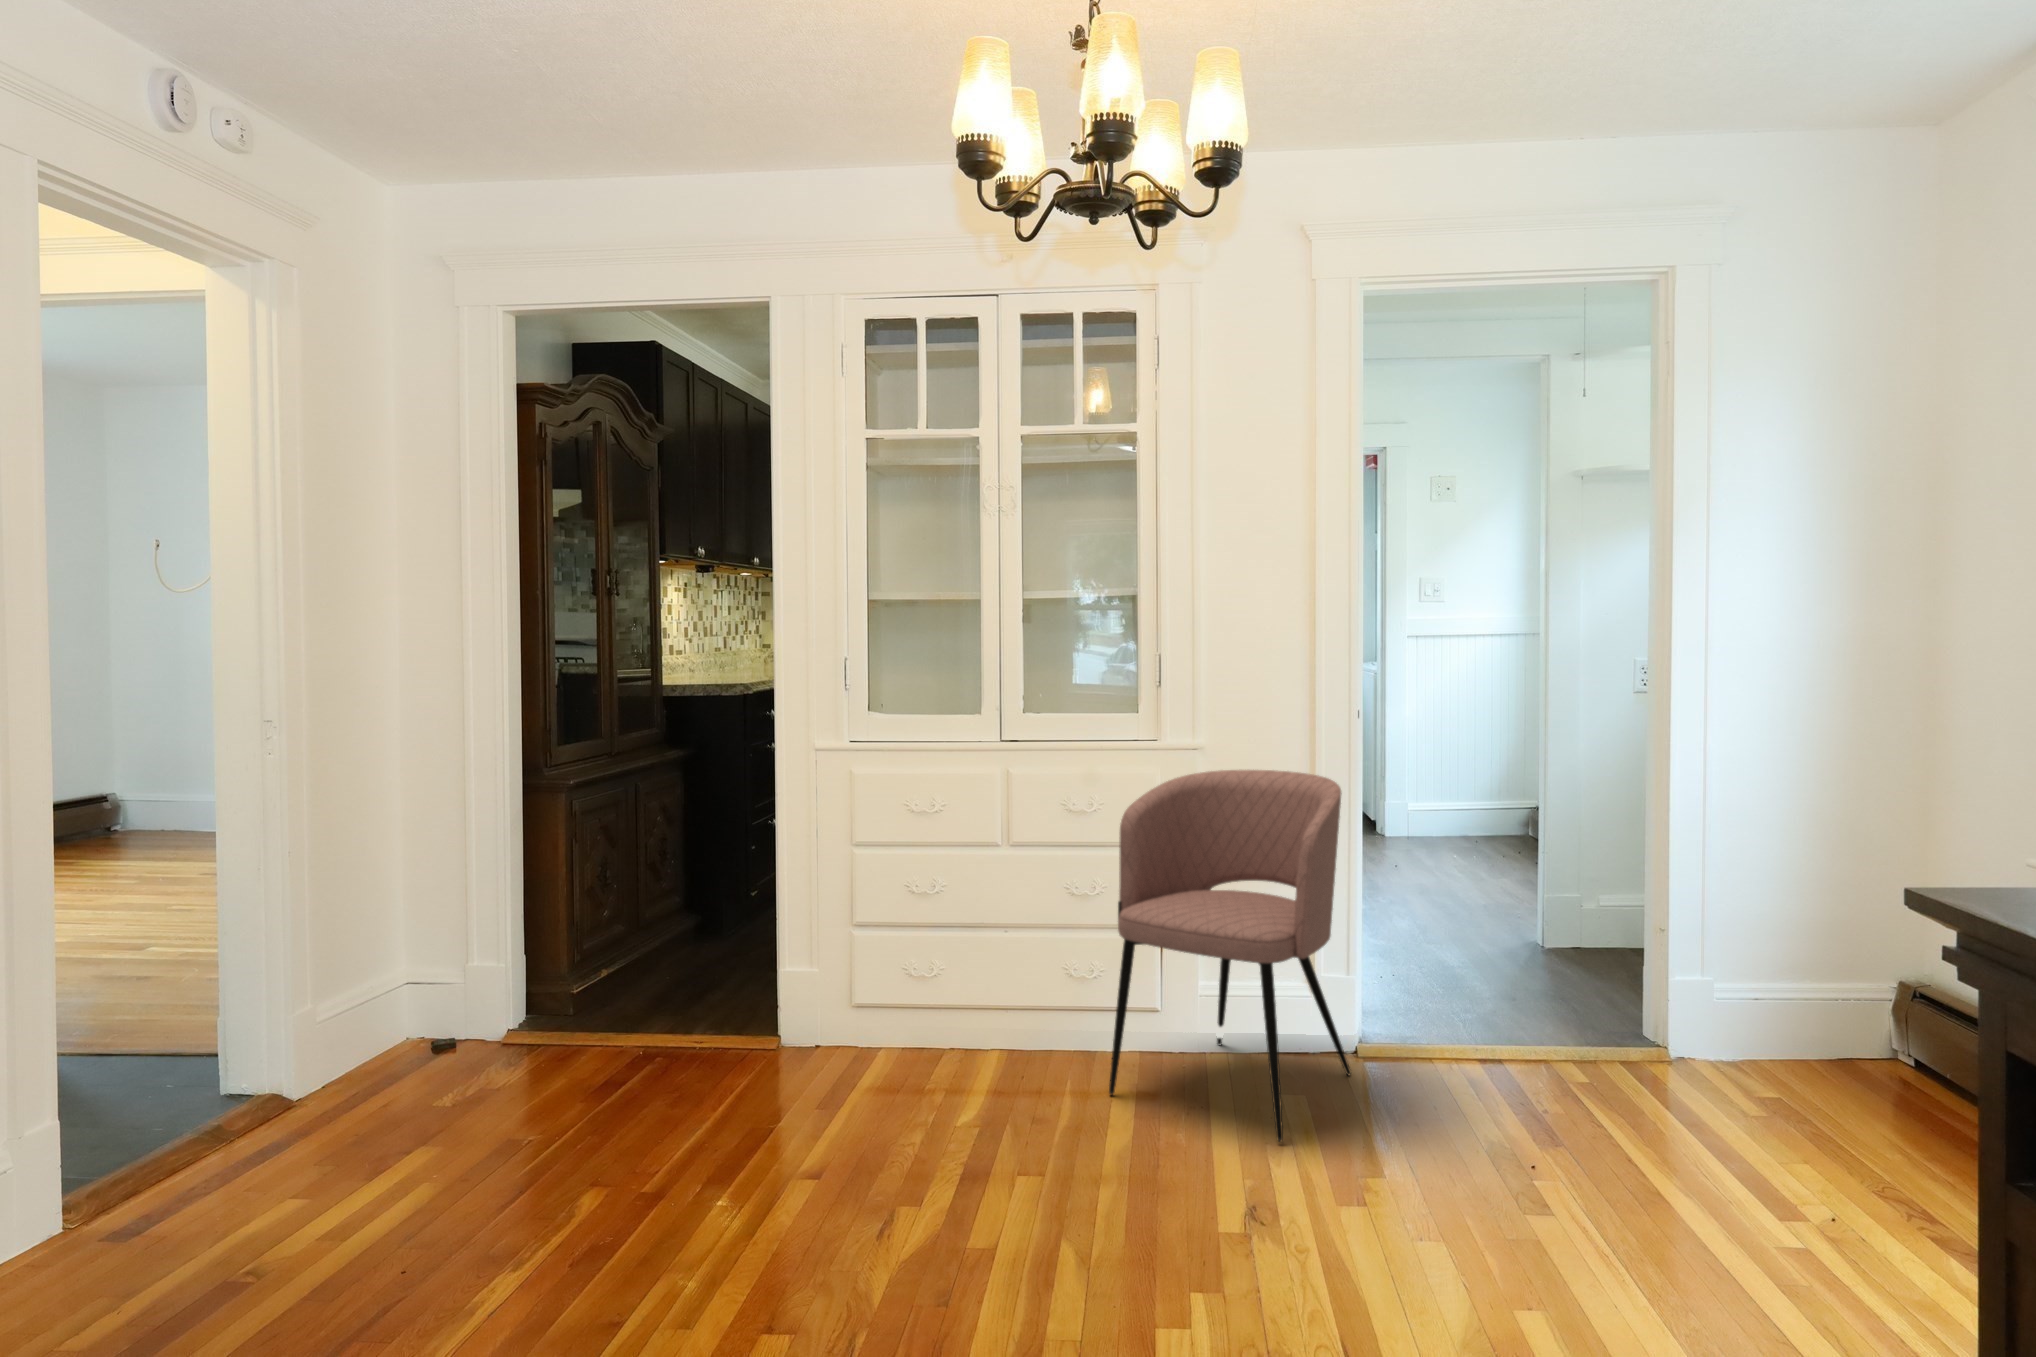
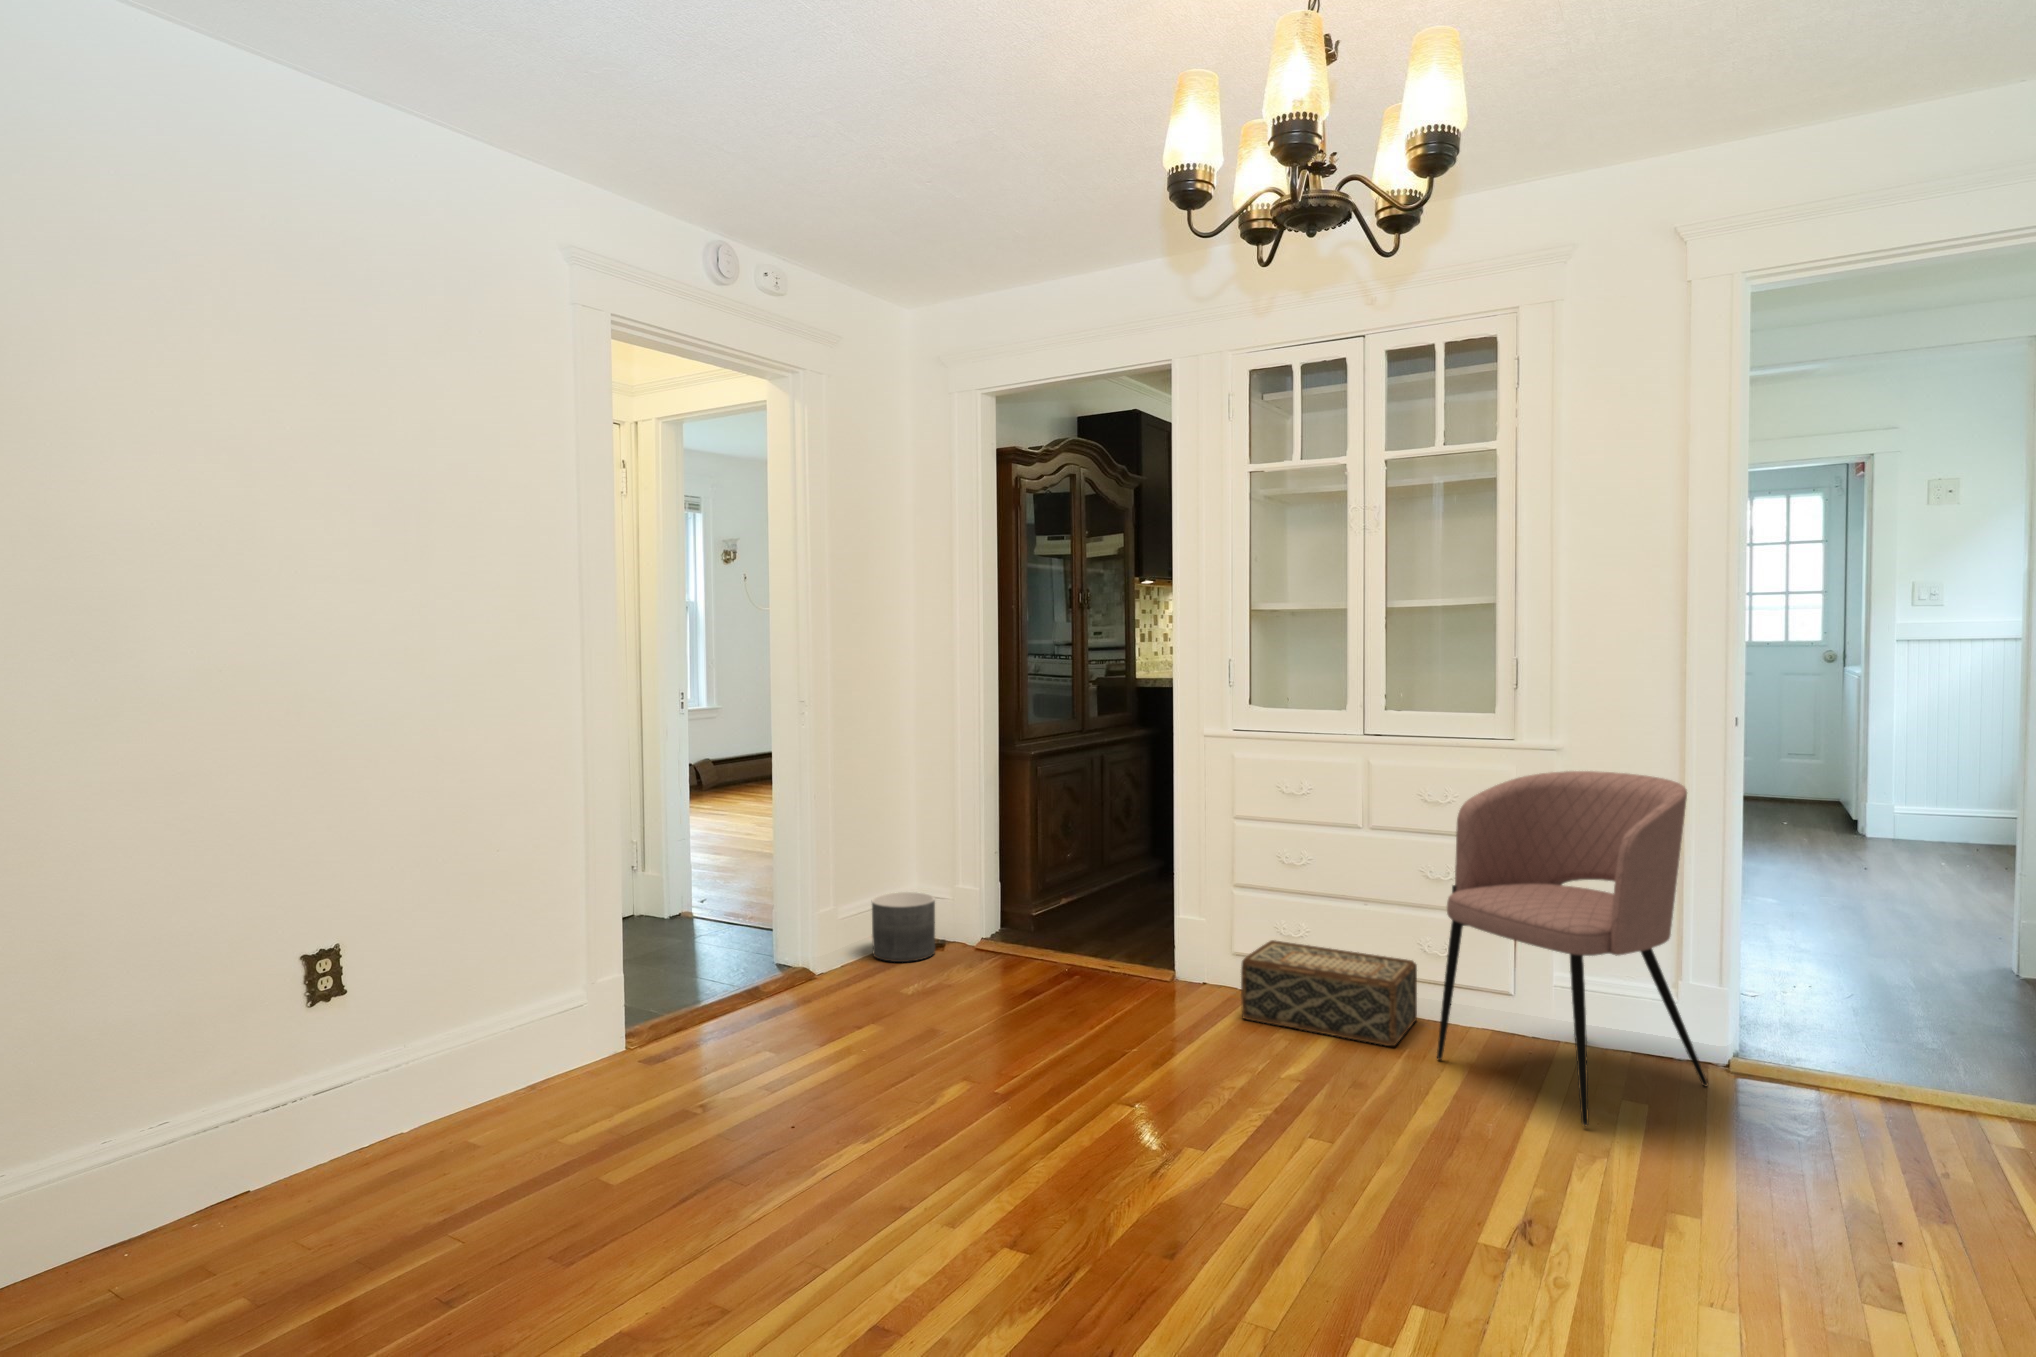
planter: none [341,983,442,1087] -> present [872,892,935,962]
woven basket: none [883,985,1067,1089] -> present [1241,940,1417,1046]

